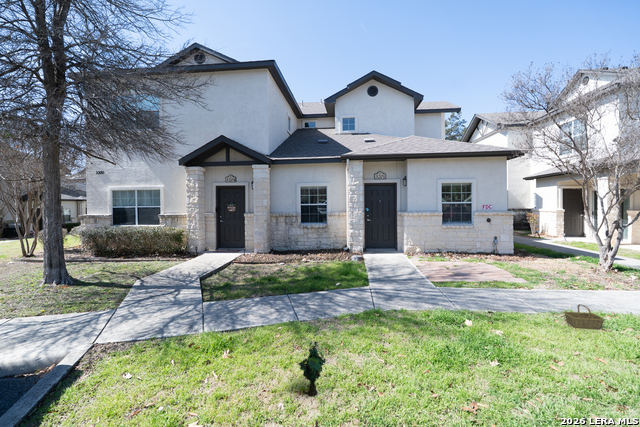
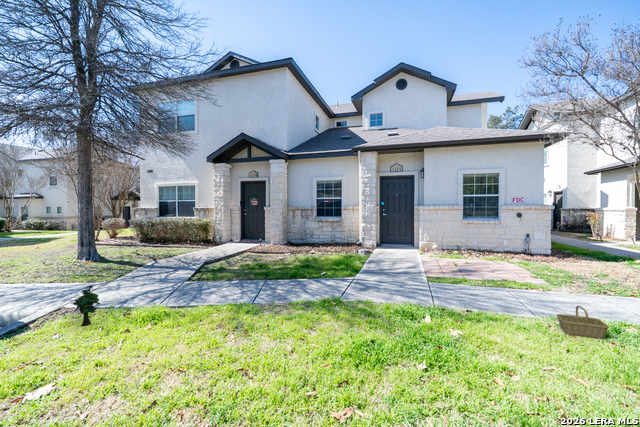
decorative plant: present [298,342,326,397] -> present [71,286,100,326]

